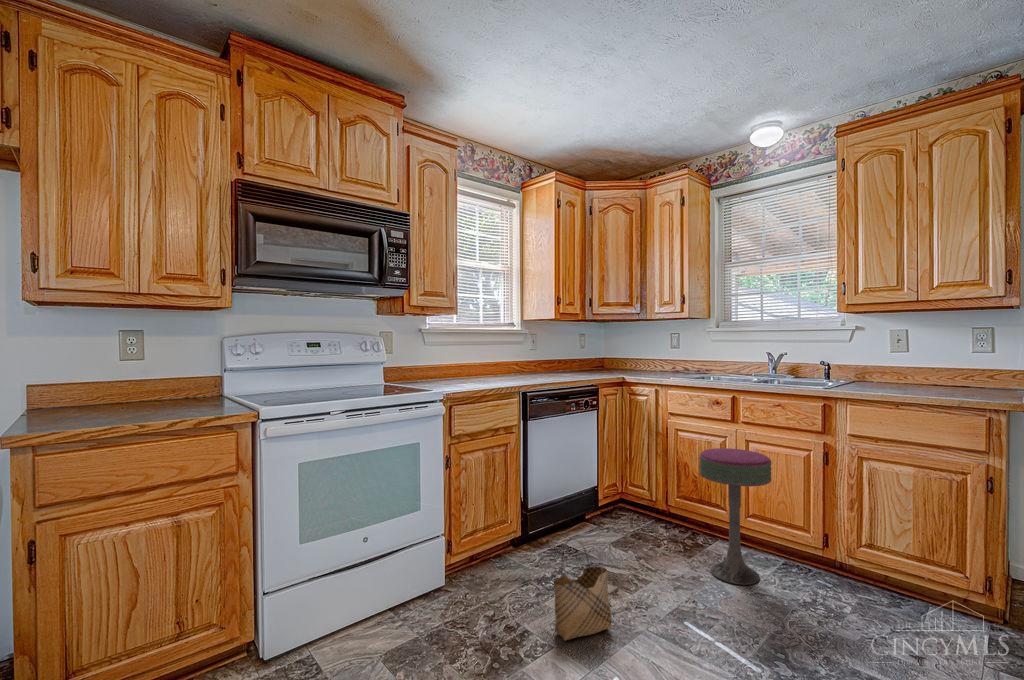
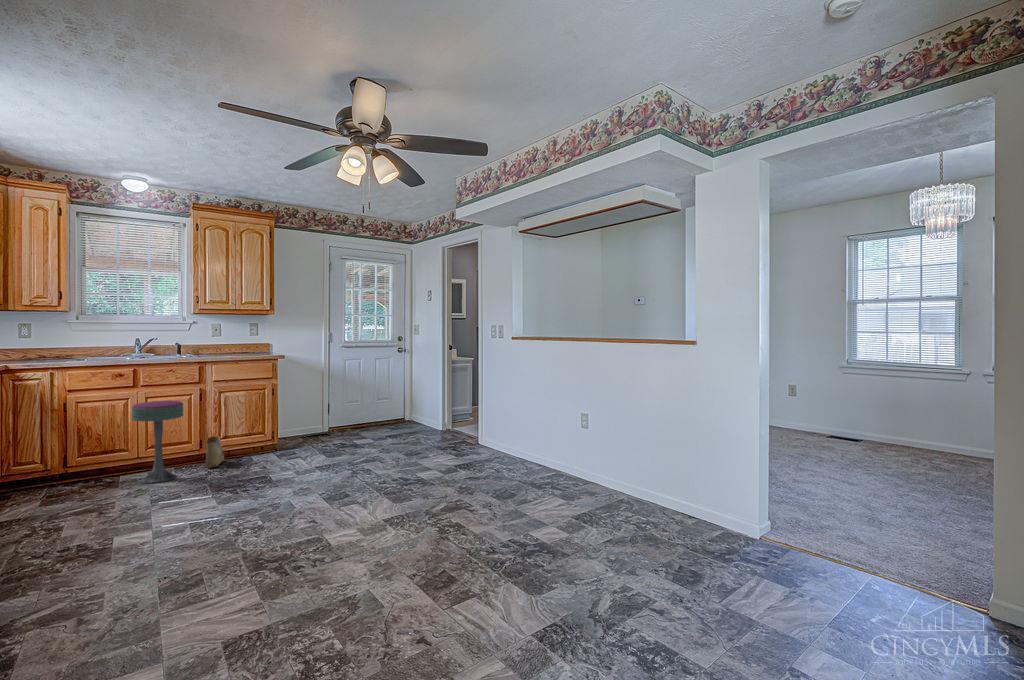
woven basket: present [553,538,612,641] -> present [203,426,224,468]

